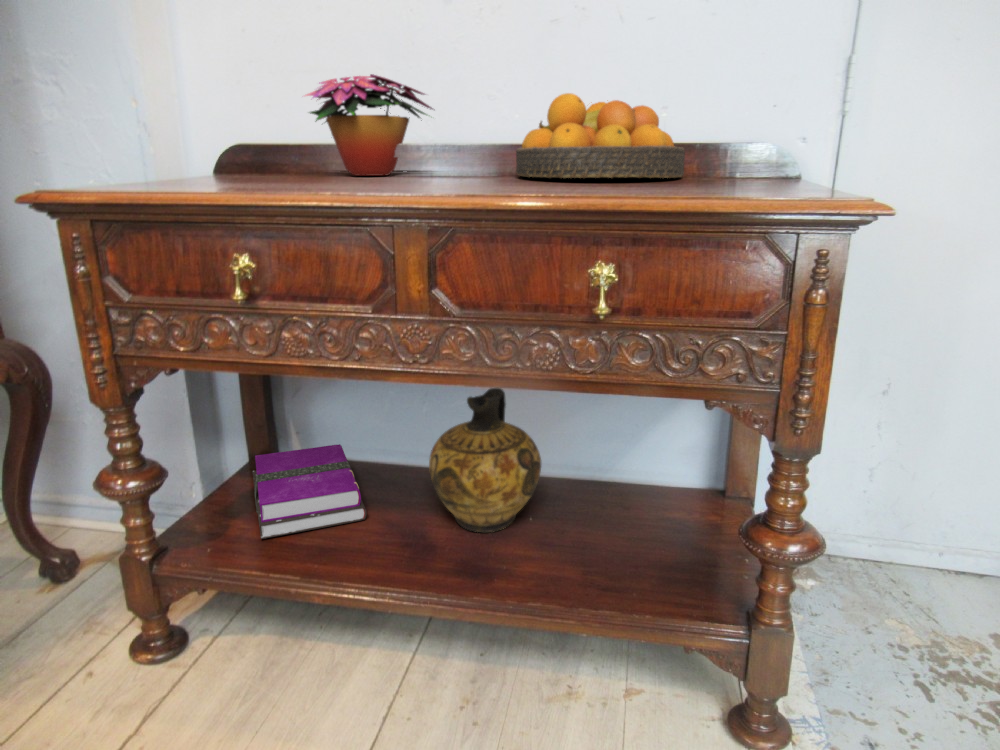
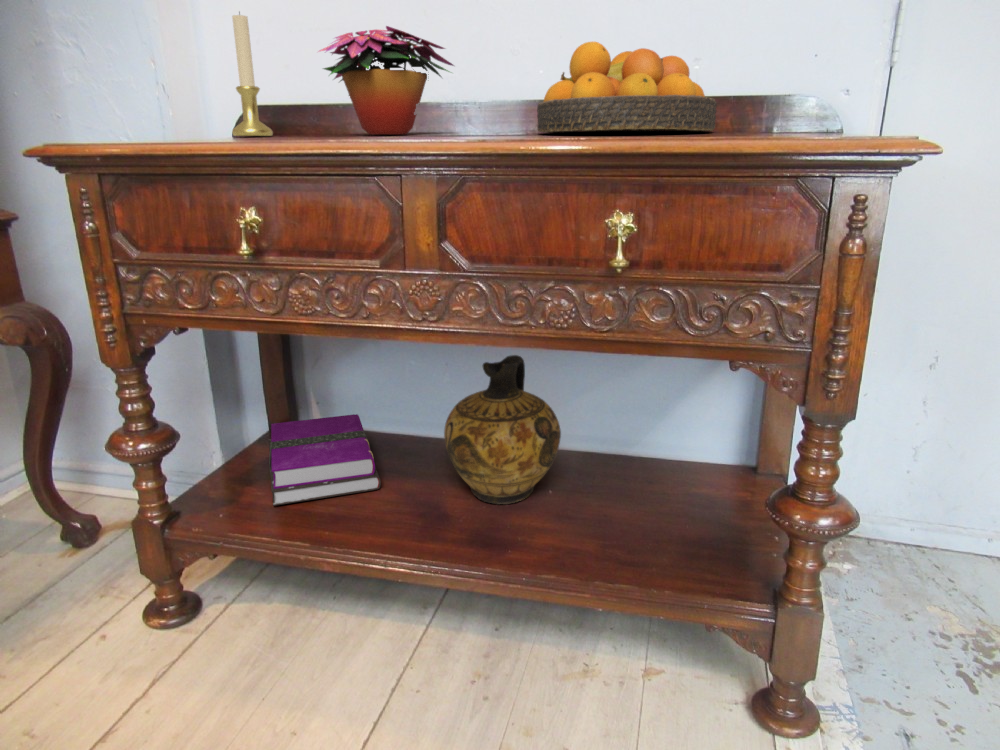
candle holder: none [216,55,256,175] -> present [232,12,273,136]

